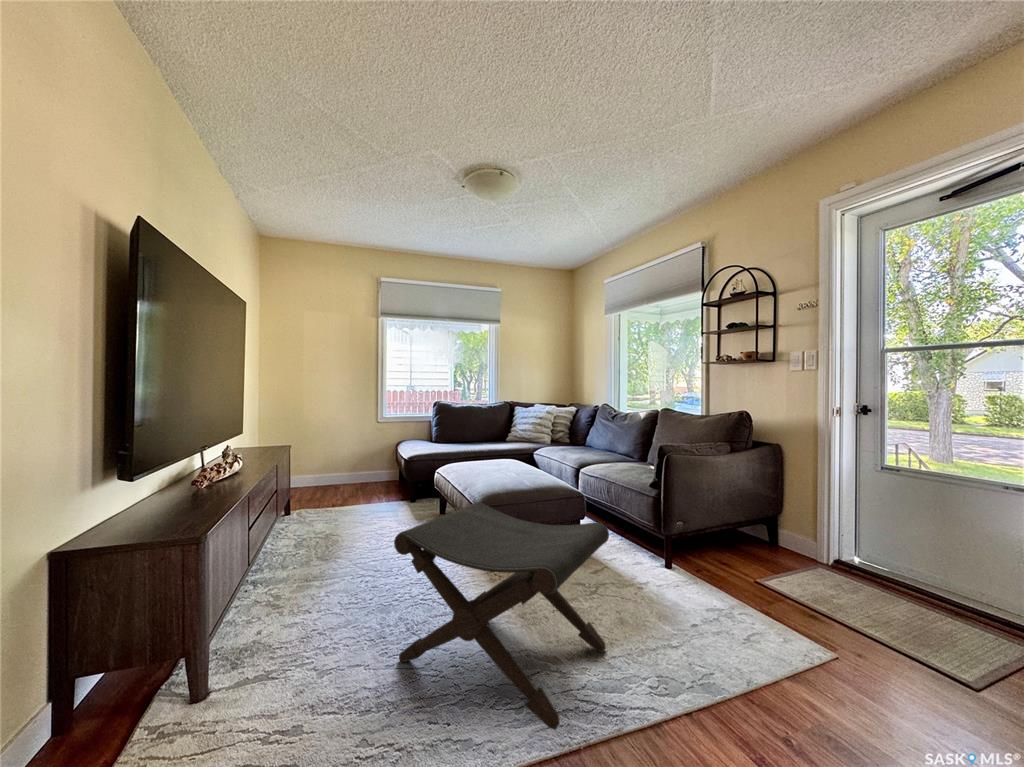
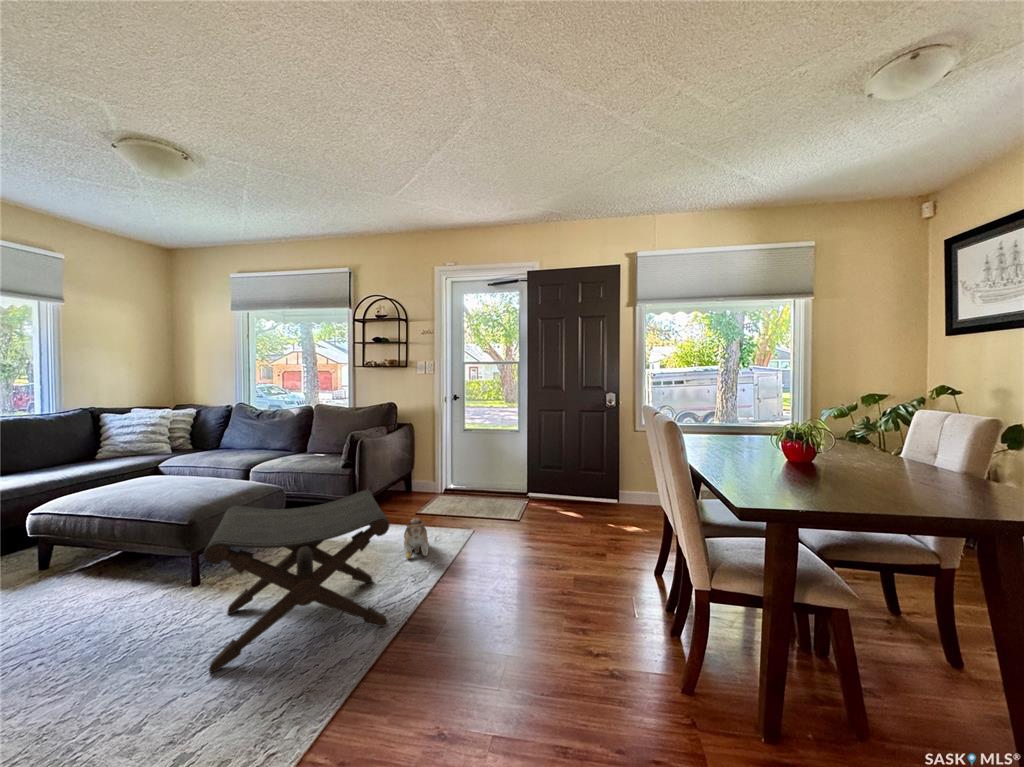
plush toy: none [663,587,723,654] -> present [404,518,429,559]

